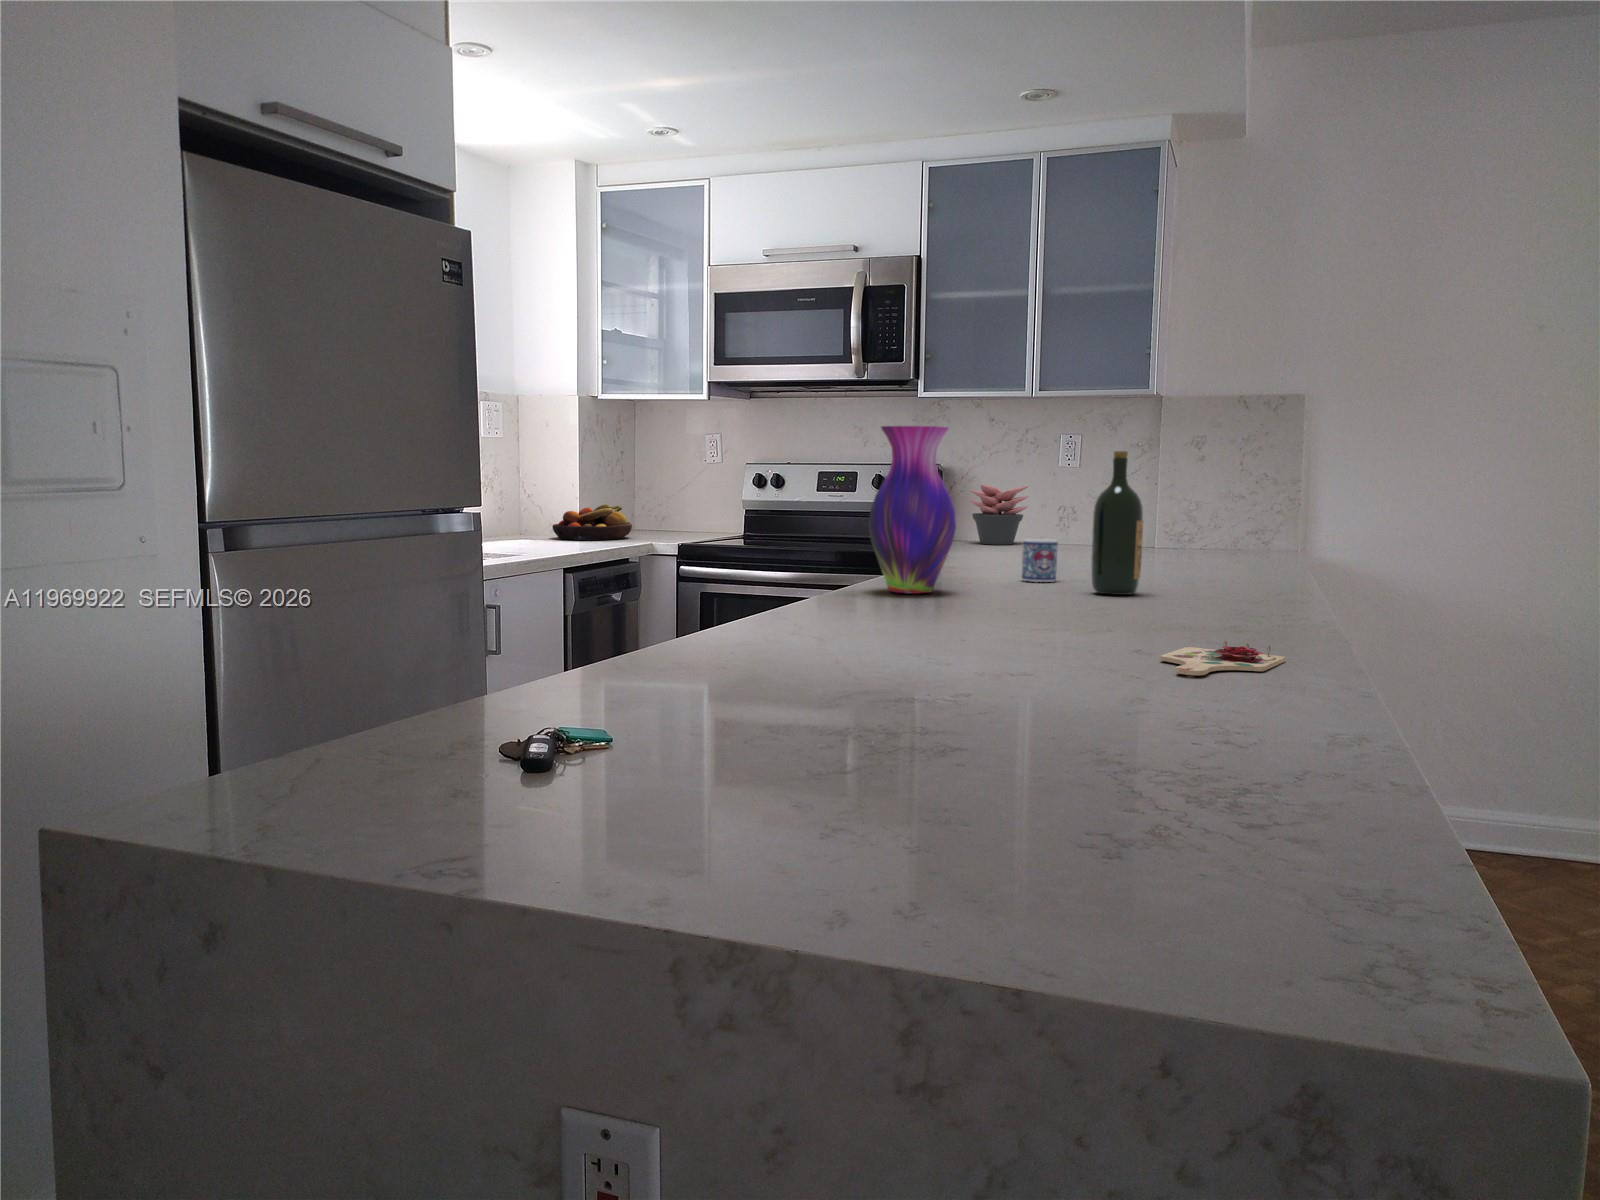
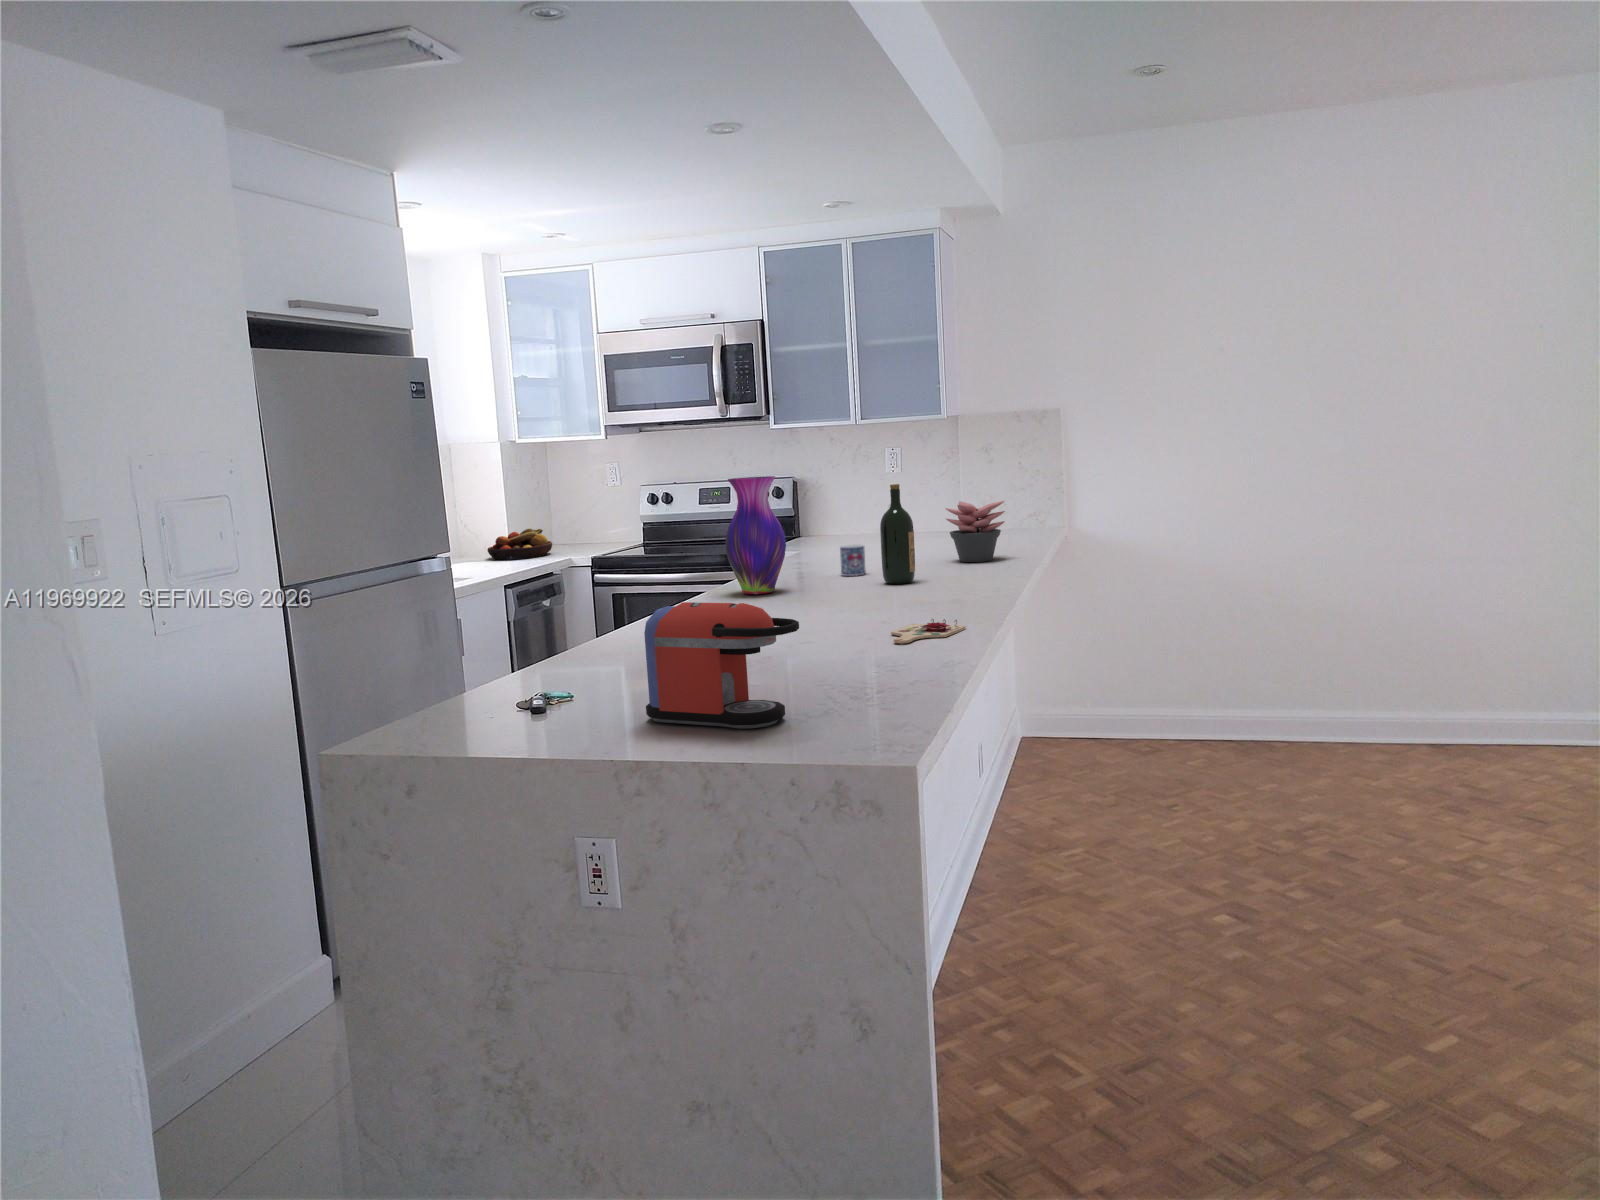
succulent plant: present [969,485,1029,545] -> present [945,501,1005,562]
coffee maker: none [763,545,1109,821] -> present [644,602,799,729]

